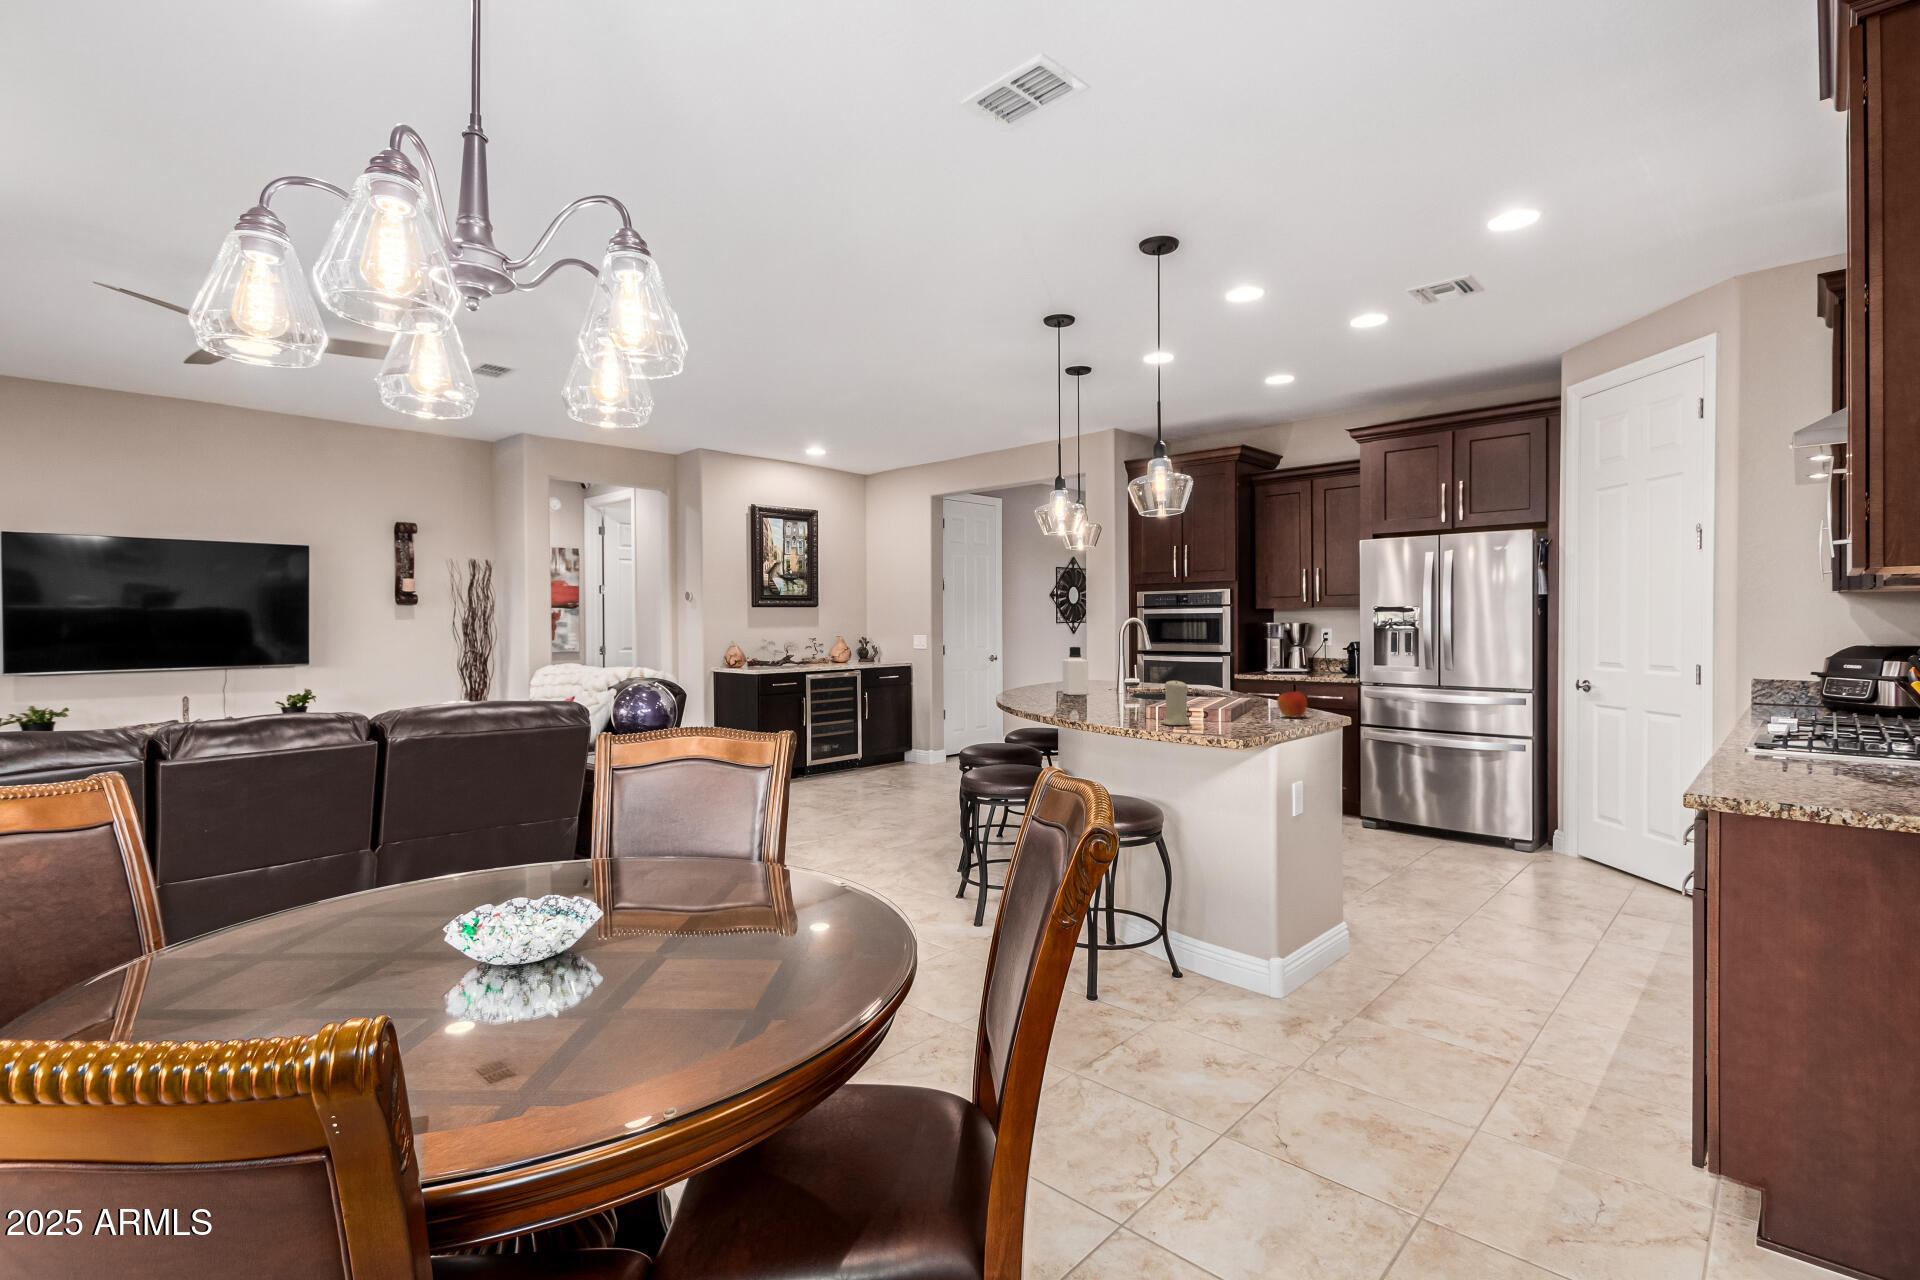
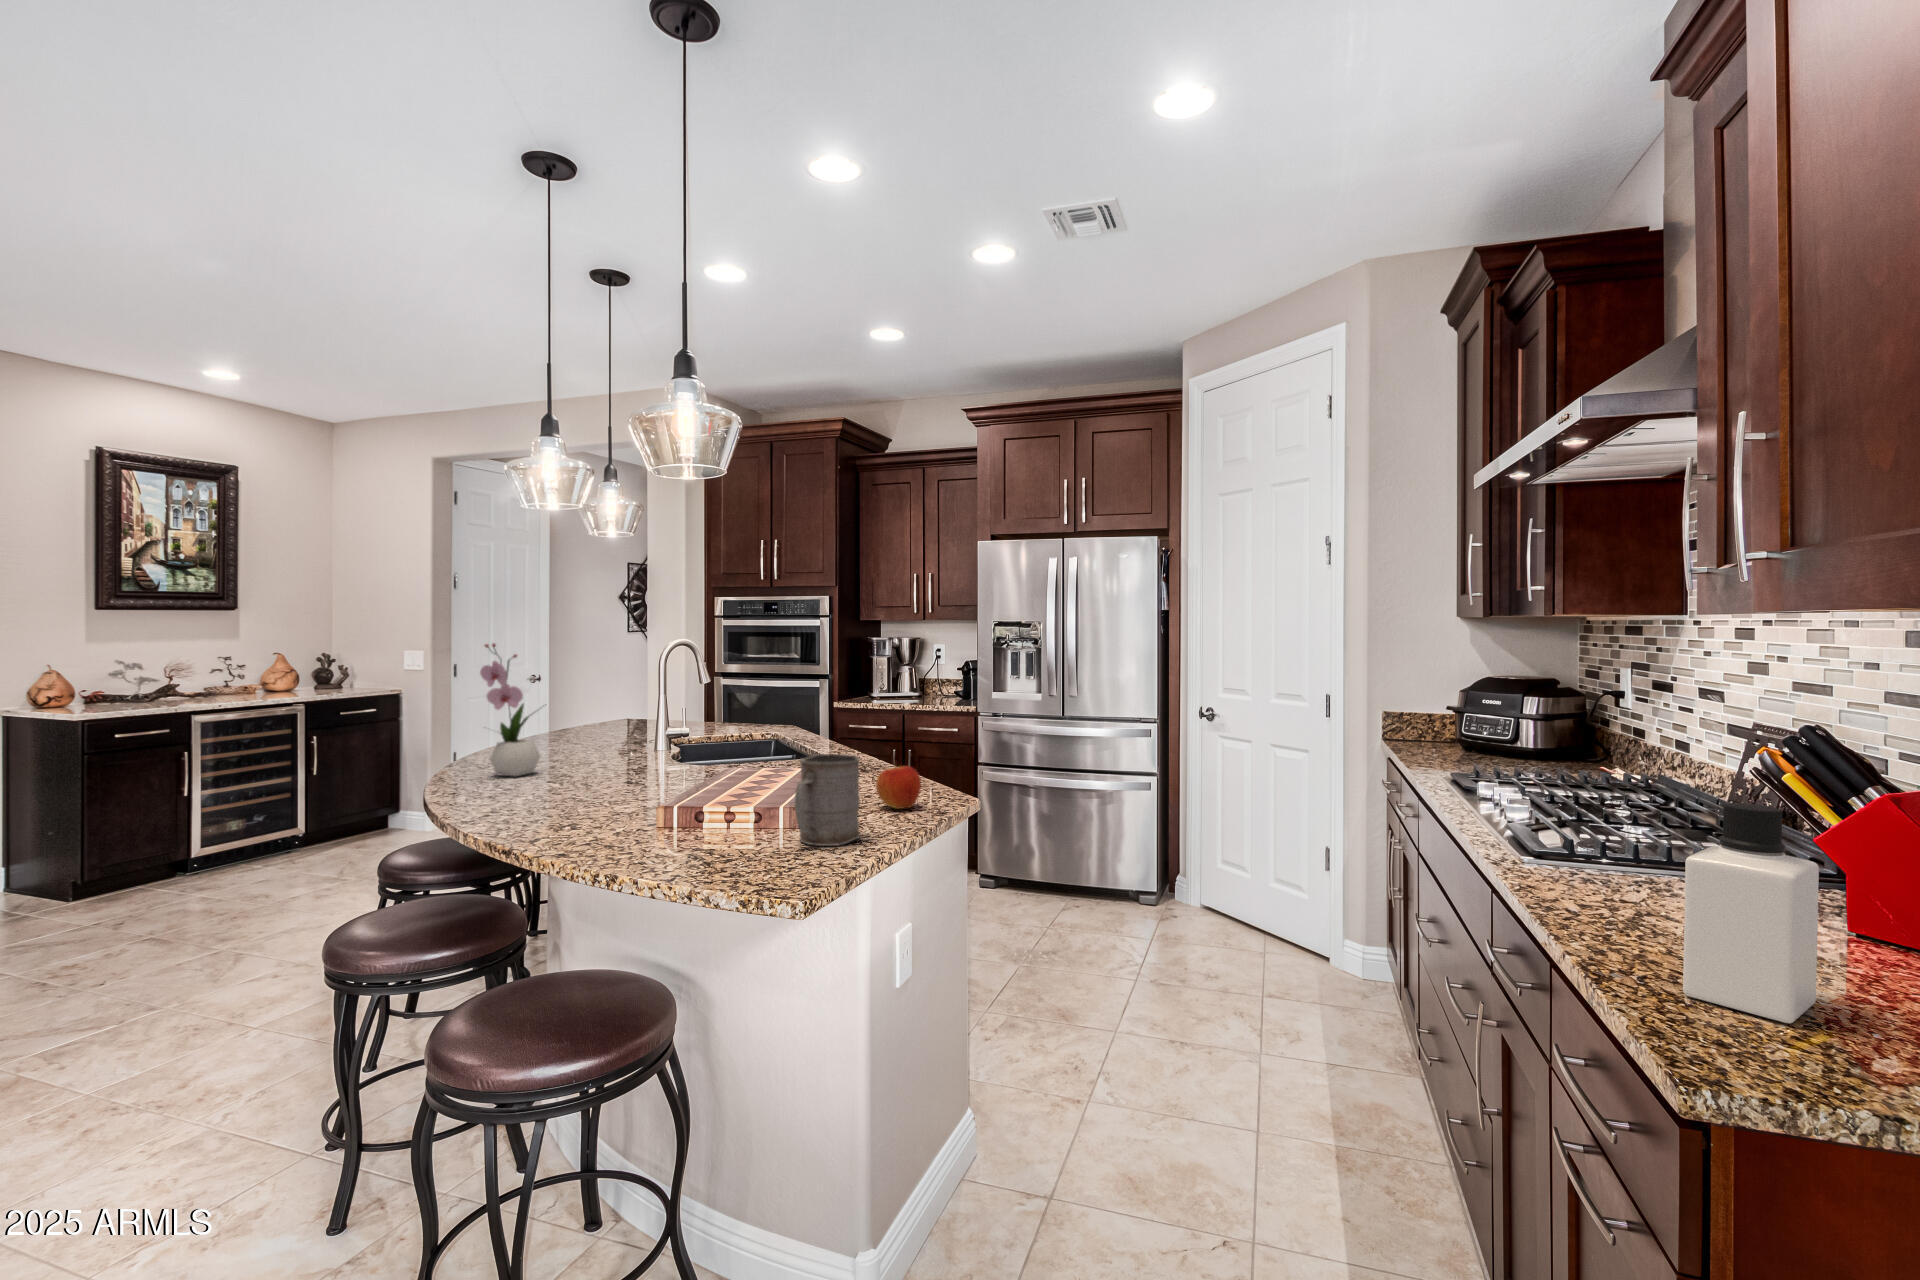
flower arrangement: none [1027,620,1062,700] -> present [480,643,540,776]
bottle: present [1062,647,1088,695] -> present [1683,803,1819,1023]
mug: none [1230,678,1269,727] -> present [794,754,860,846]
candle: present [1161,680,1190,725] -> none [671,763,725,851]

